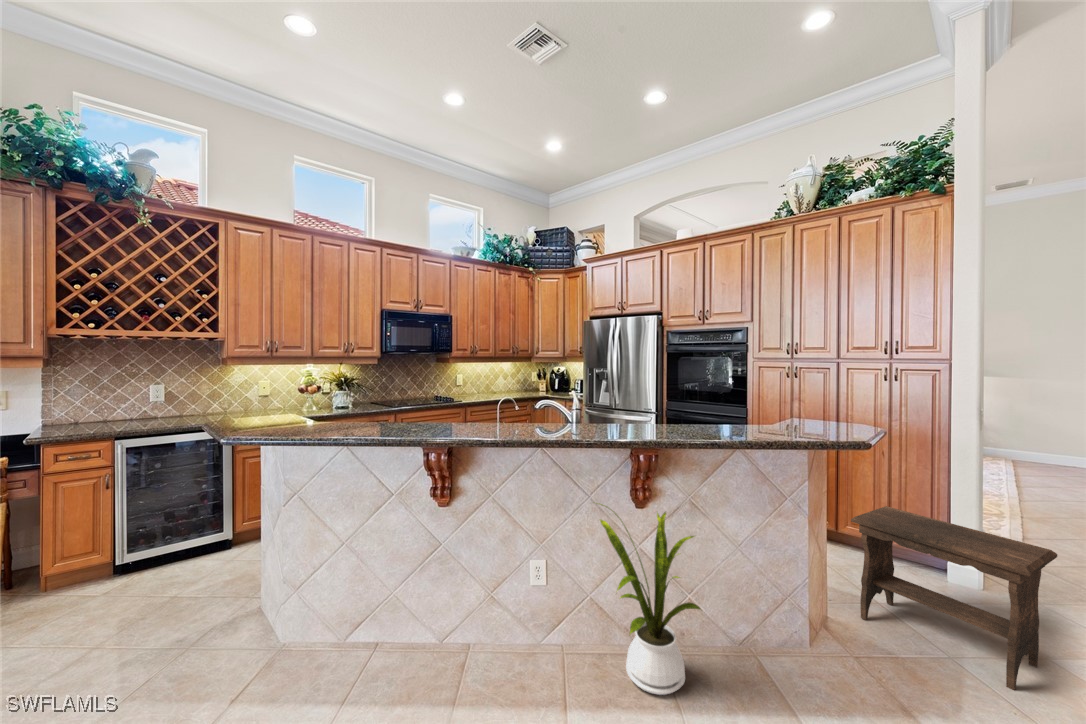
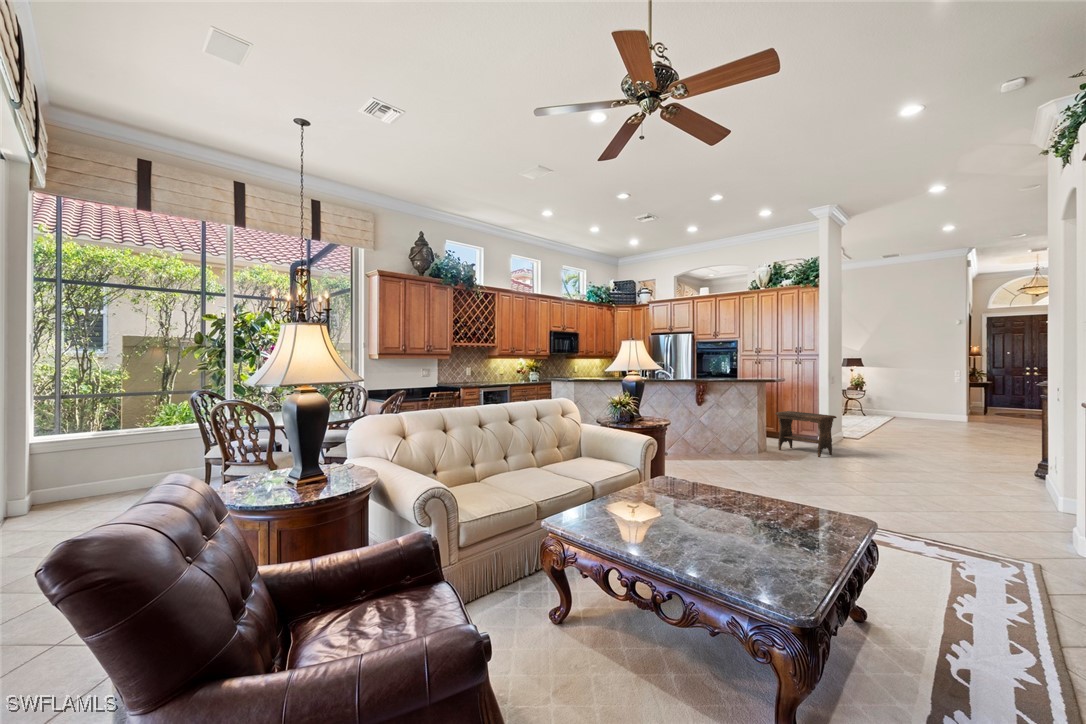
house plant: present [597,503,700,695] -> none [685,400,723,459]

